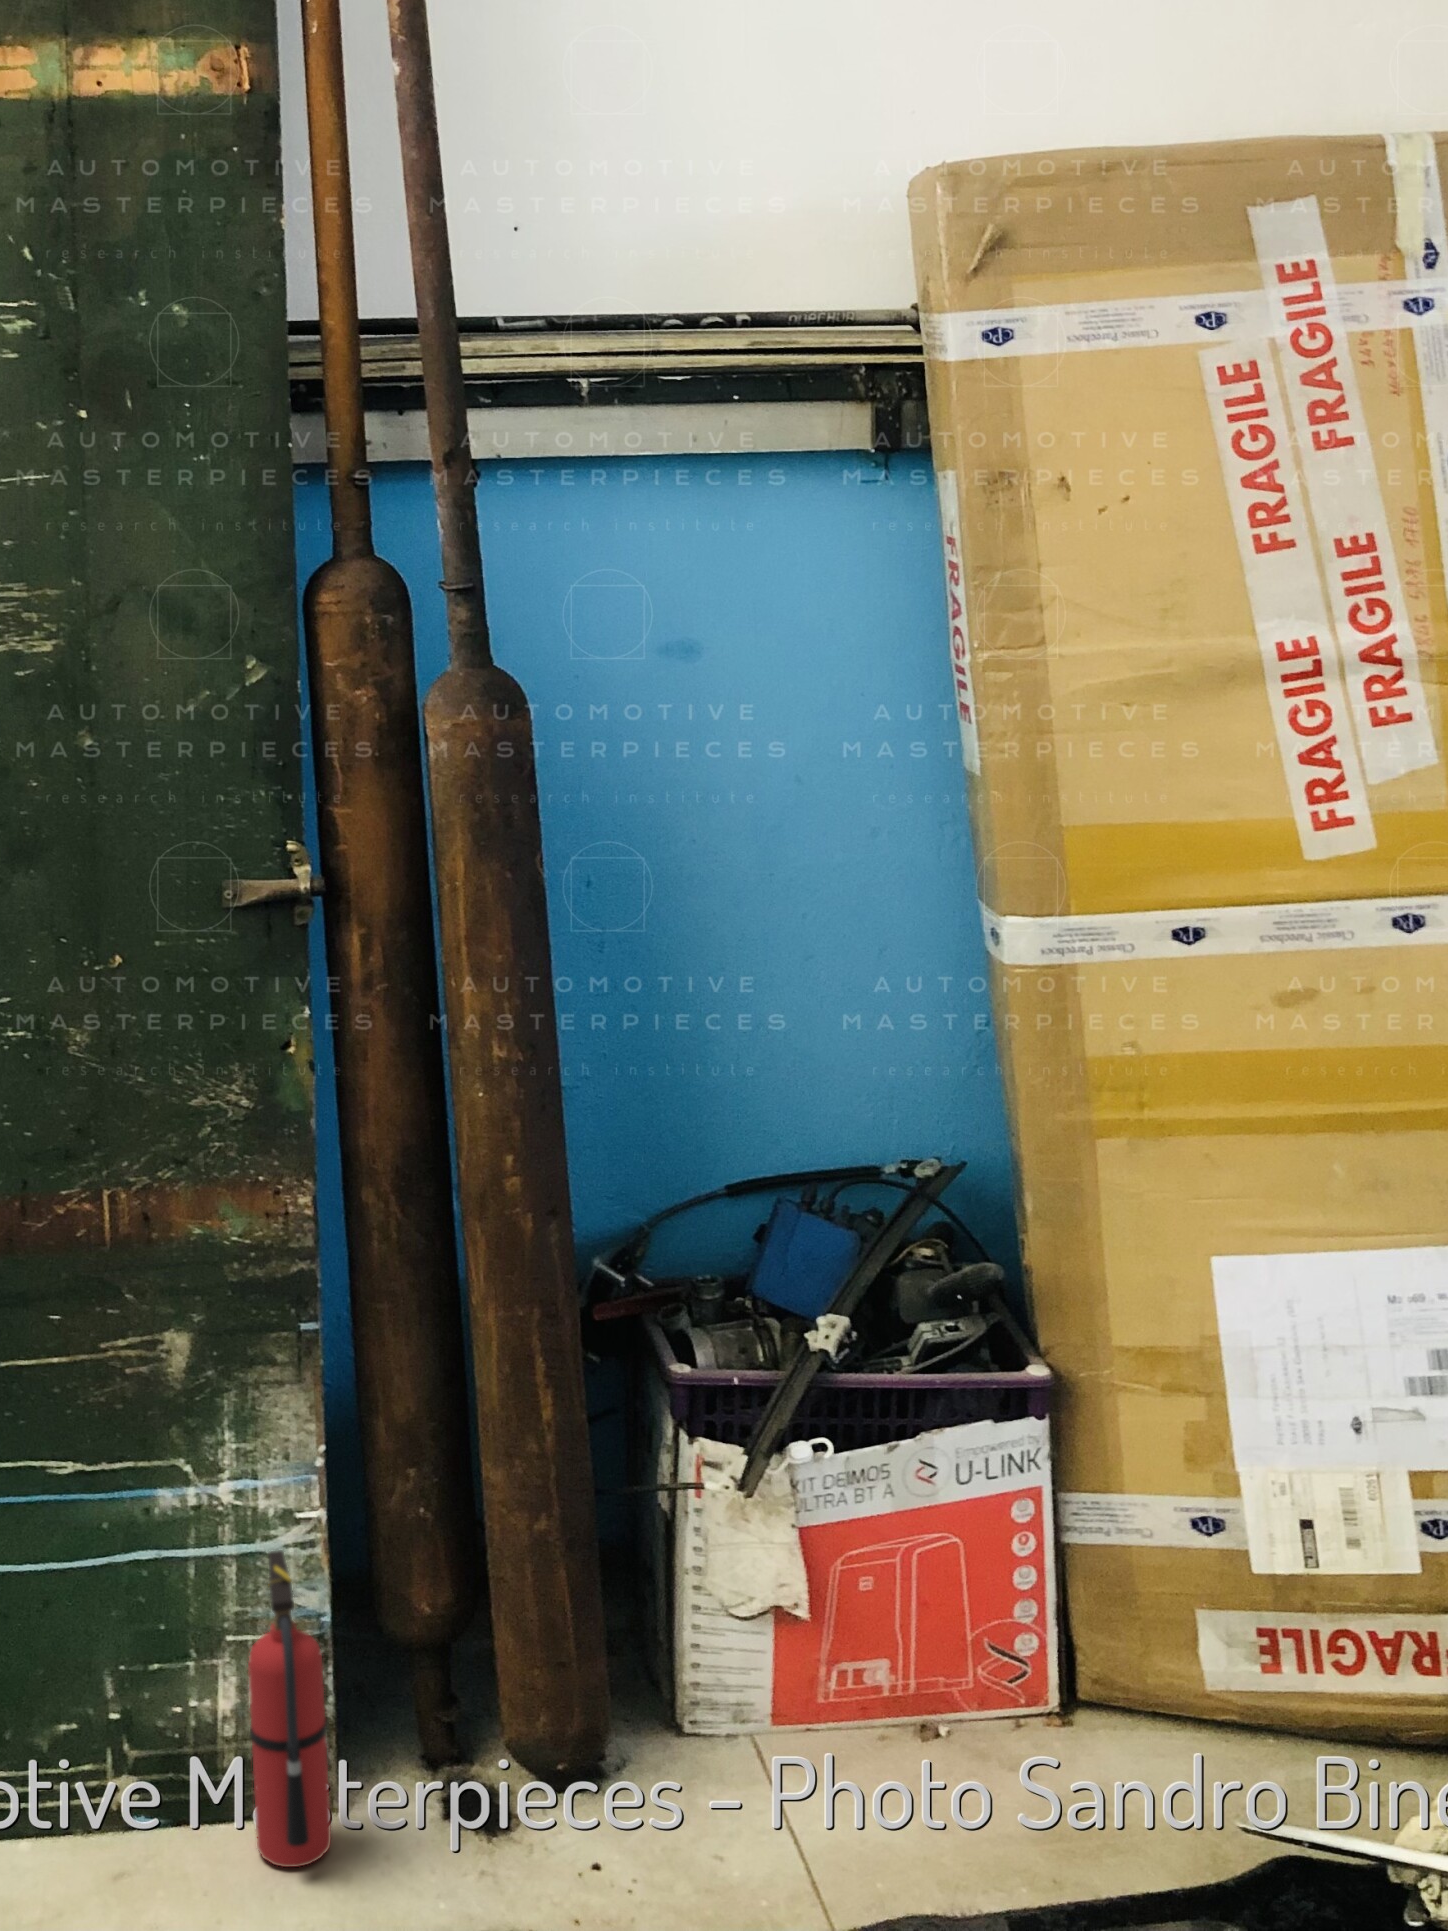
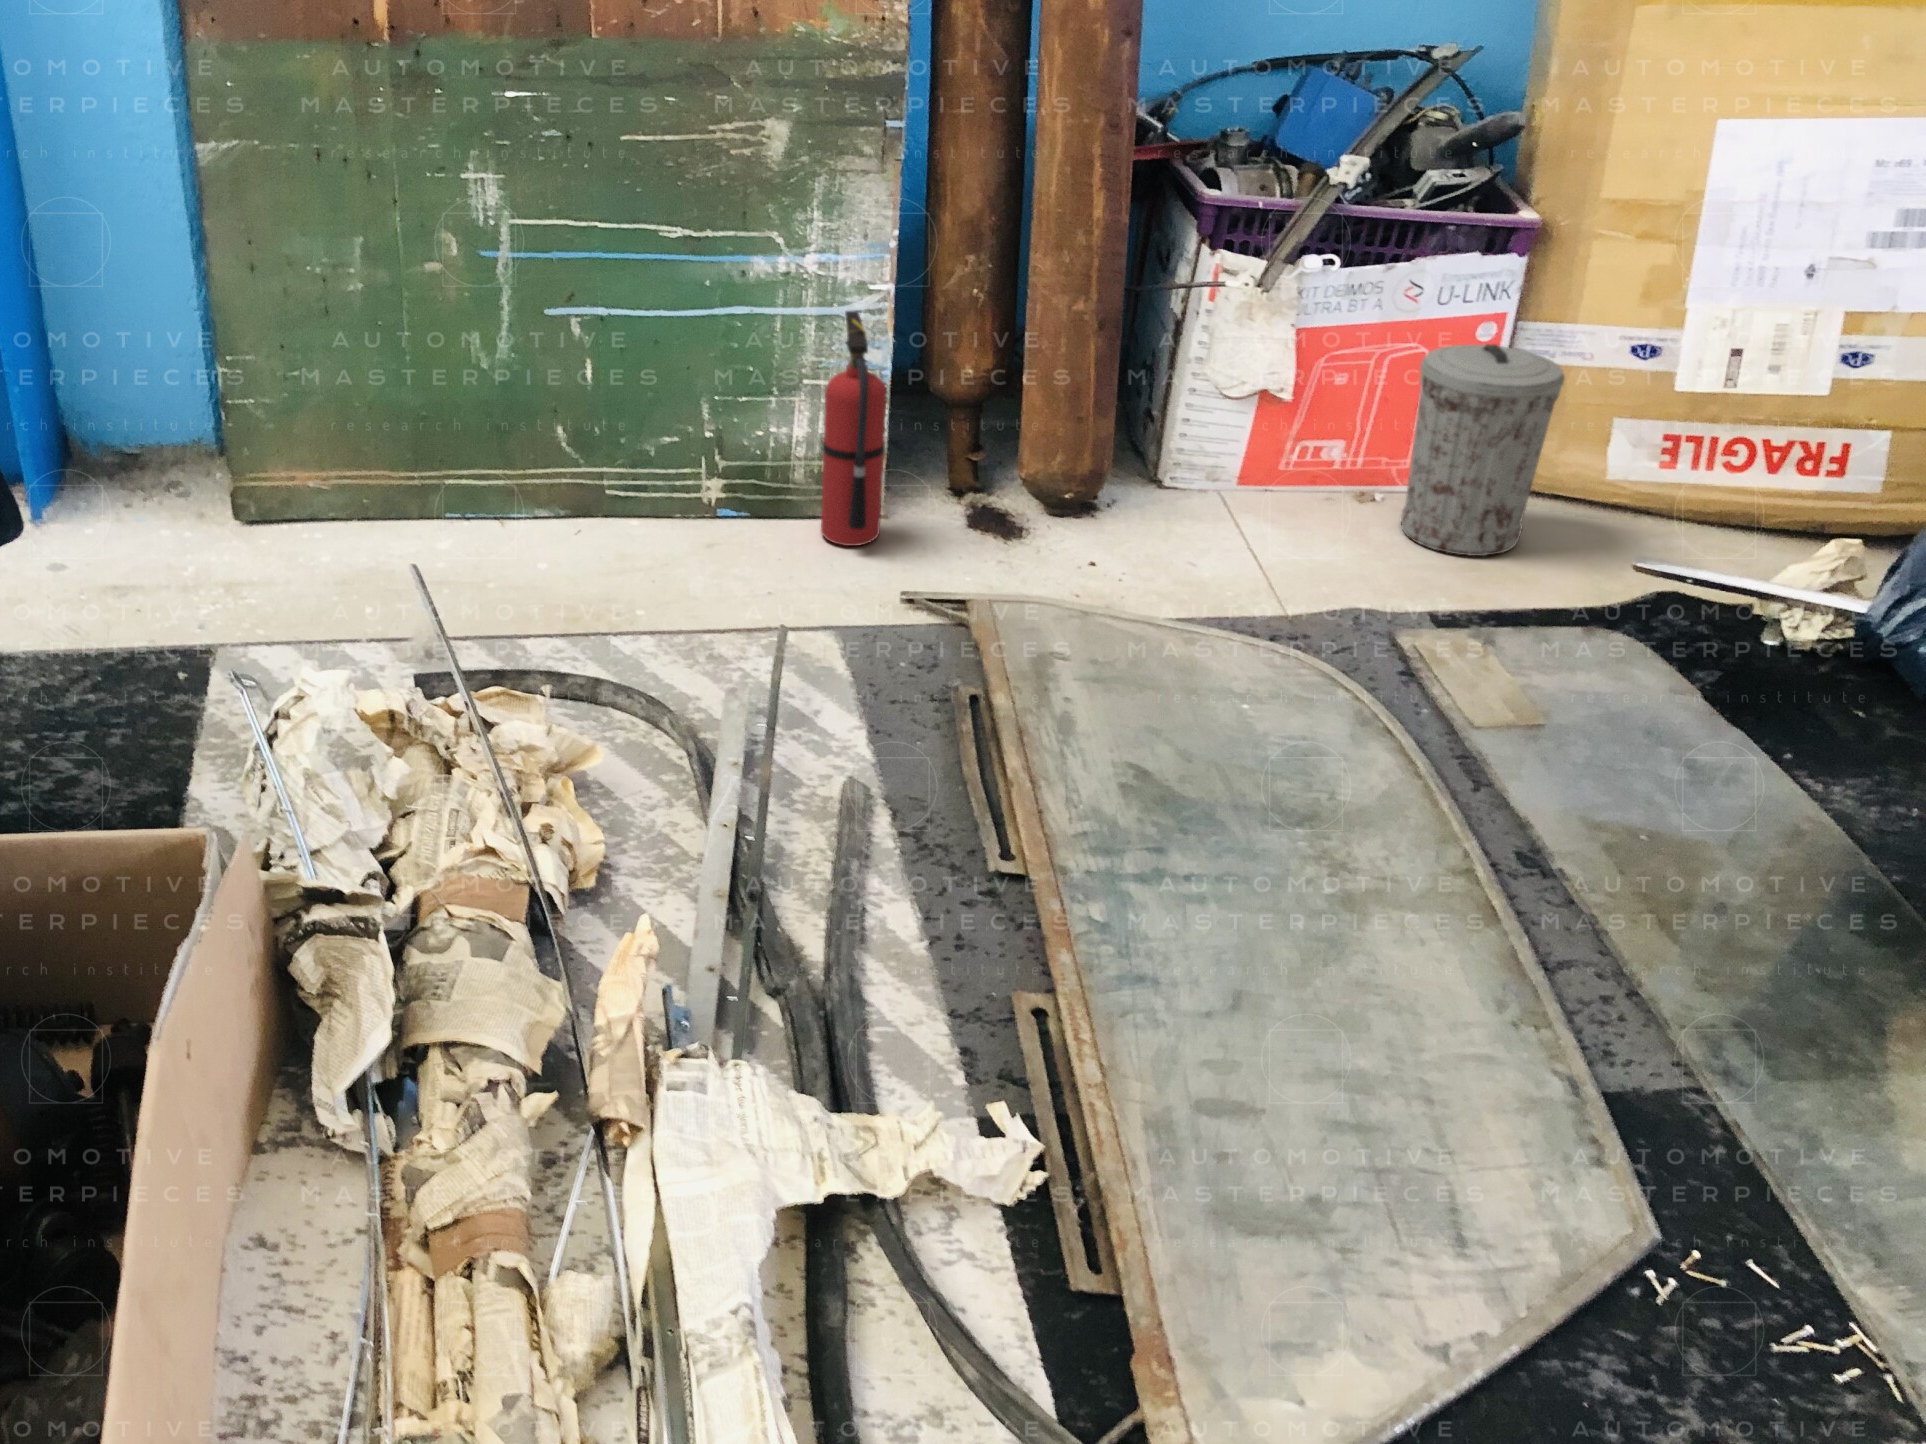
trash can: none [947,1531,1112,1819] -> present [1401,344,1565,556]

